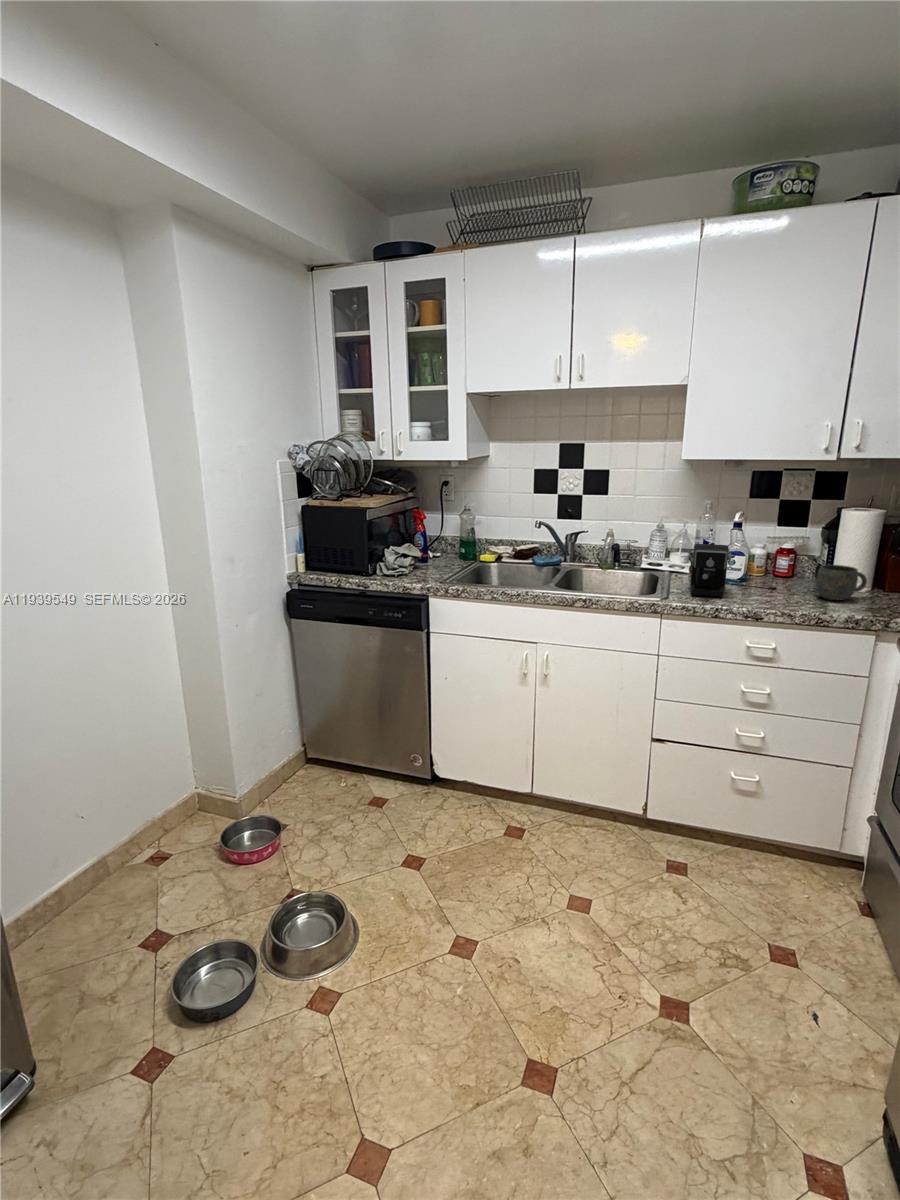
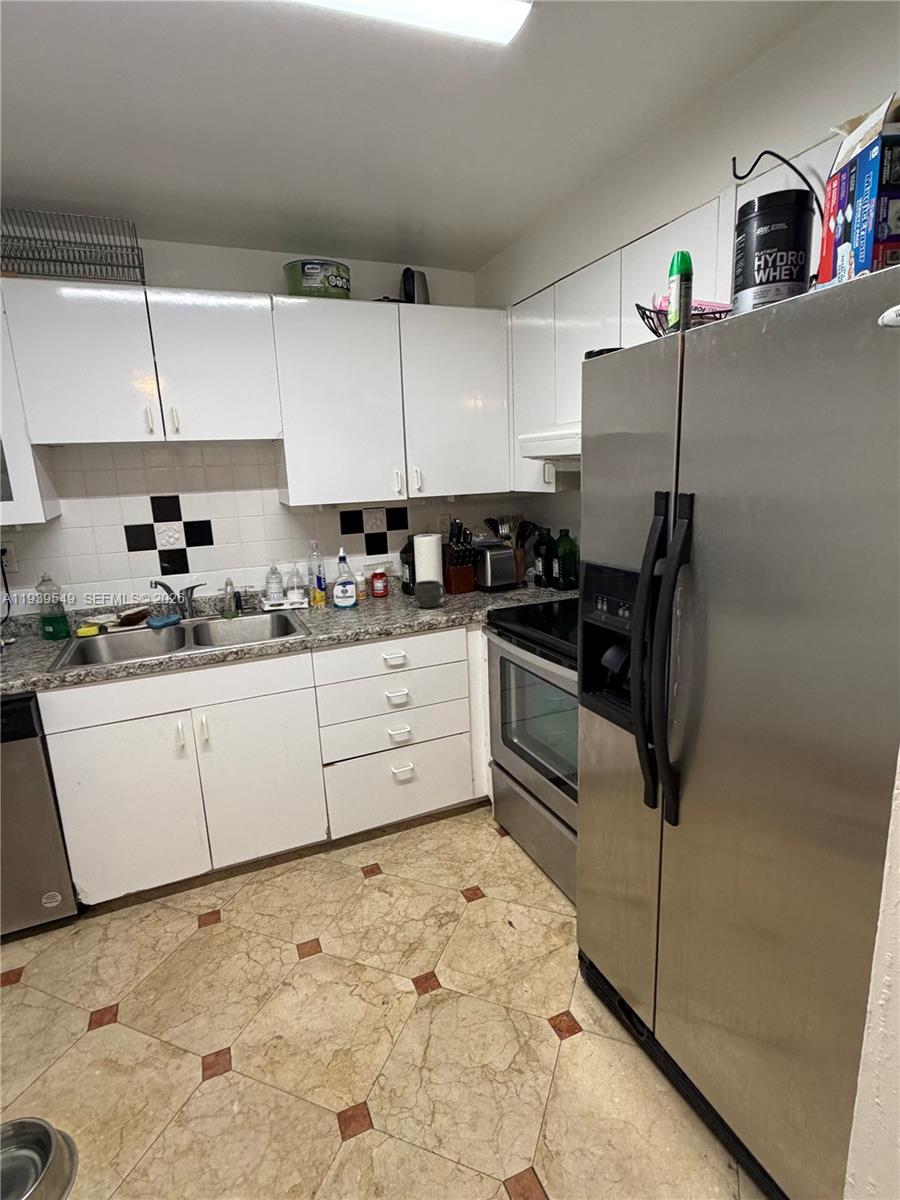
coffee maker: present [690,544,777,597] -> none [319,577,387,624]

